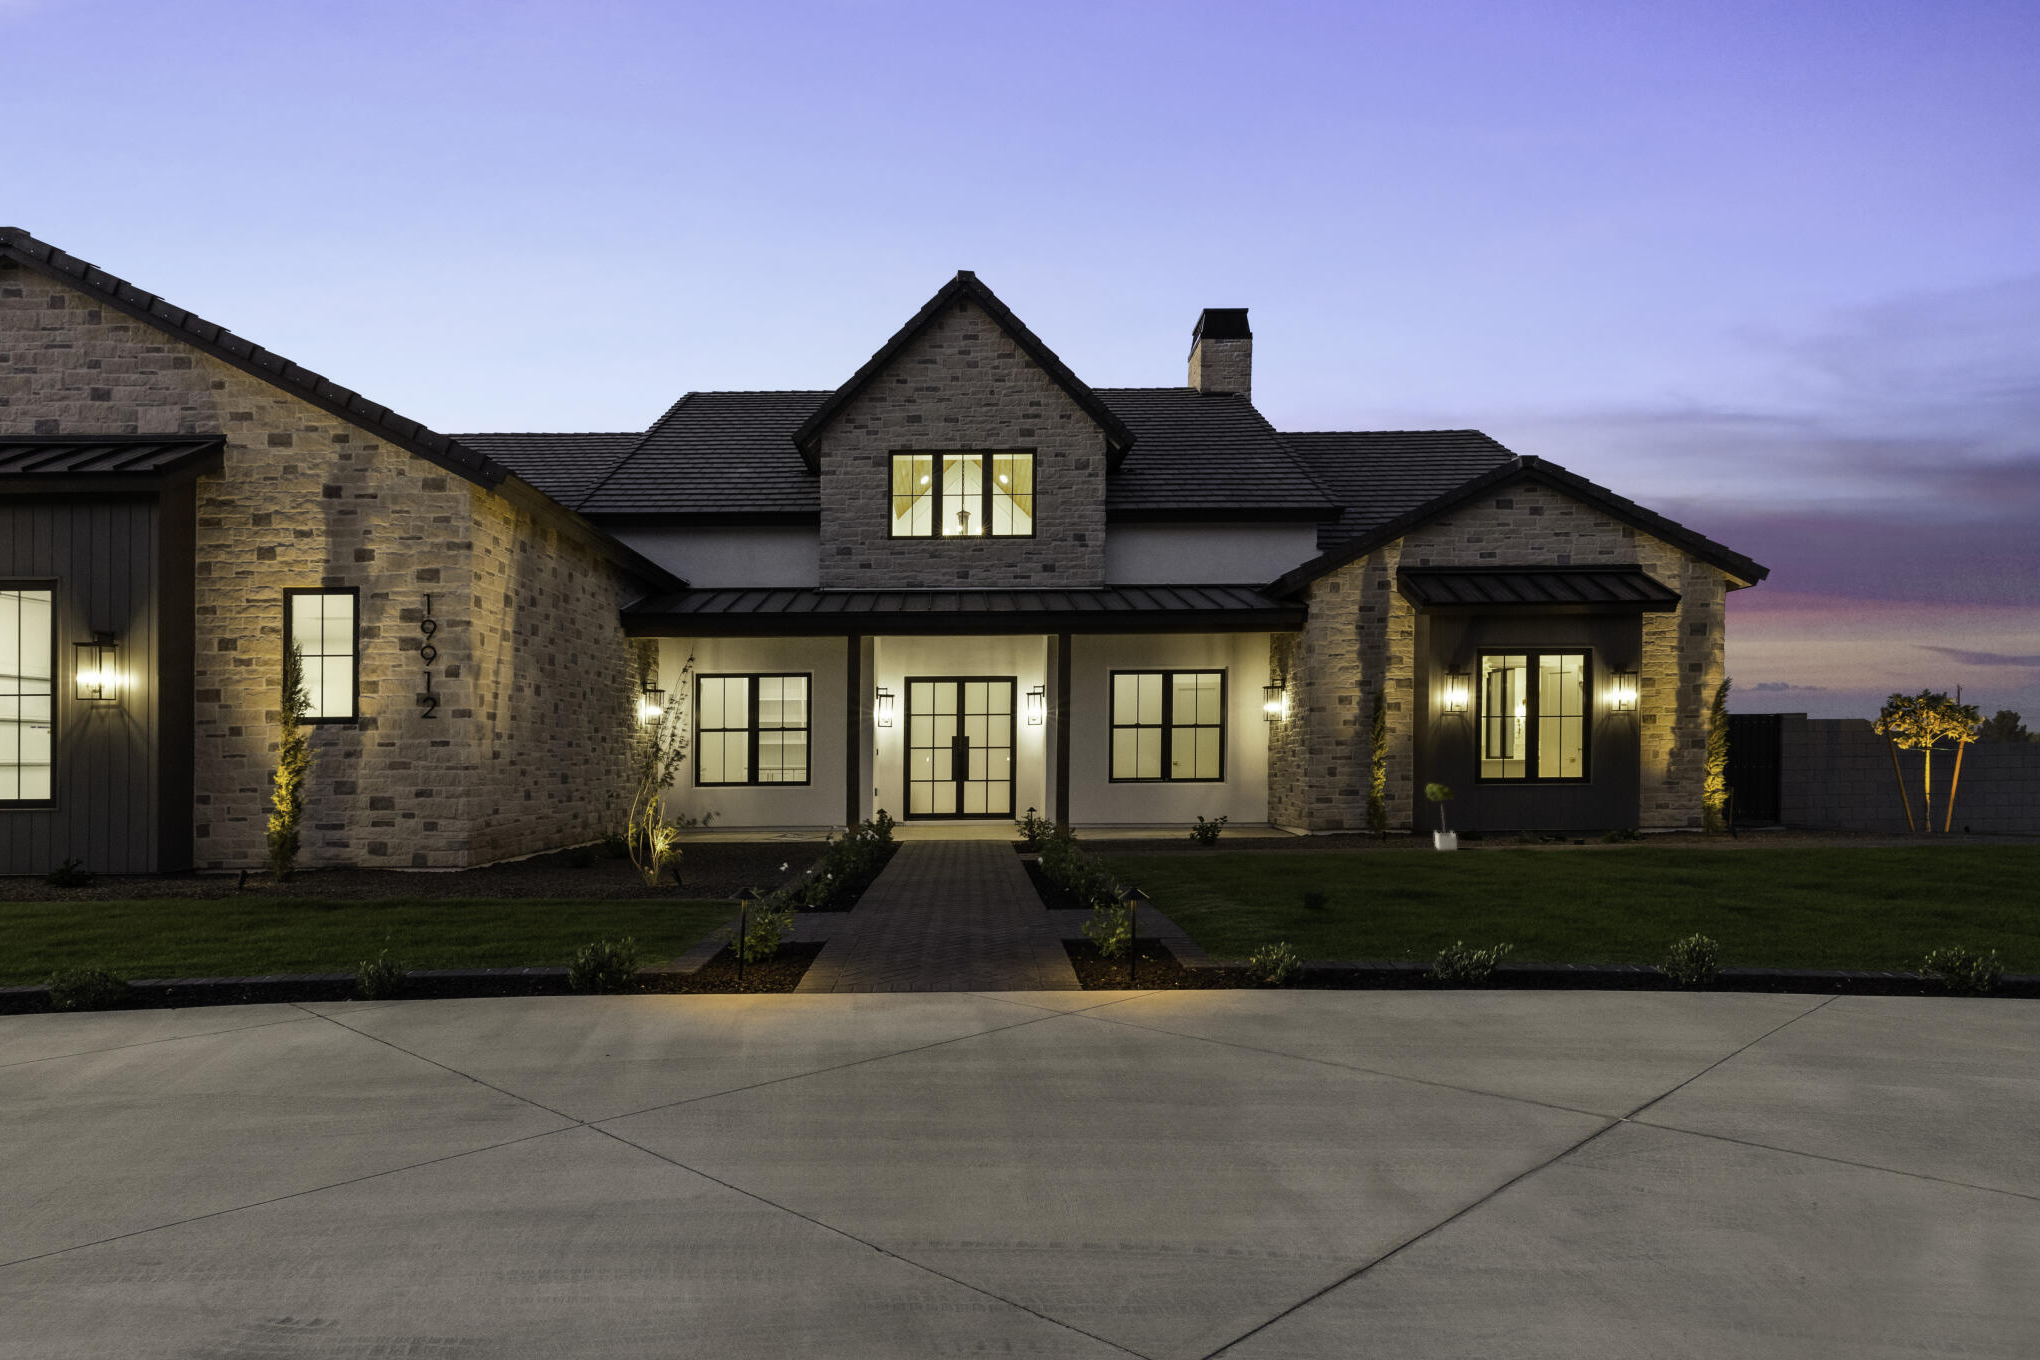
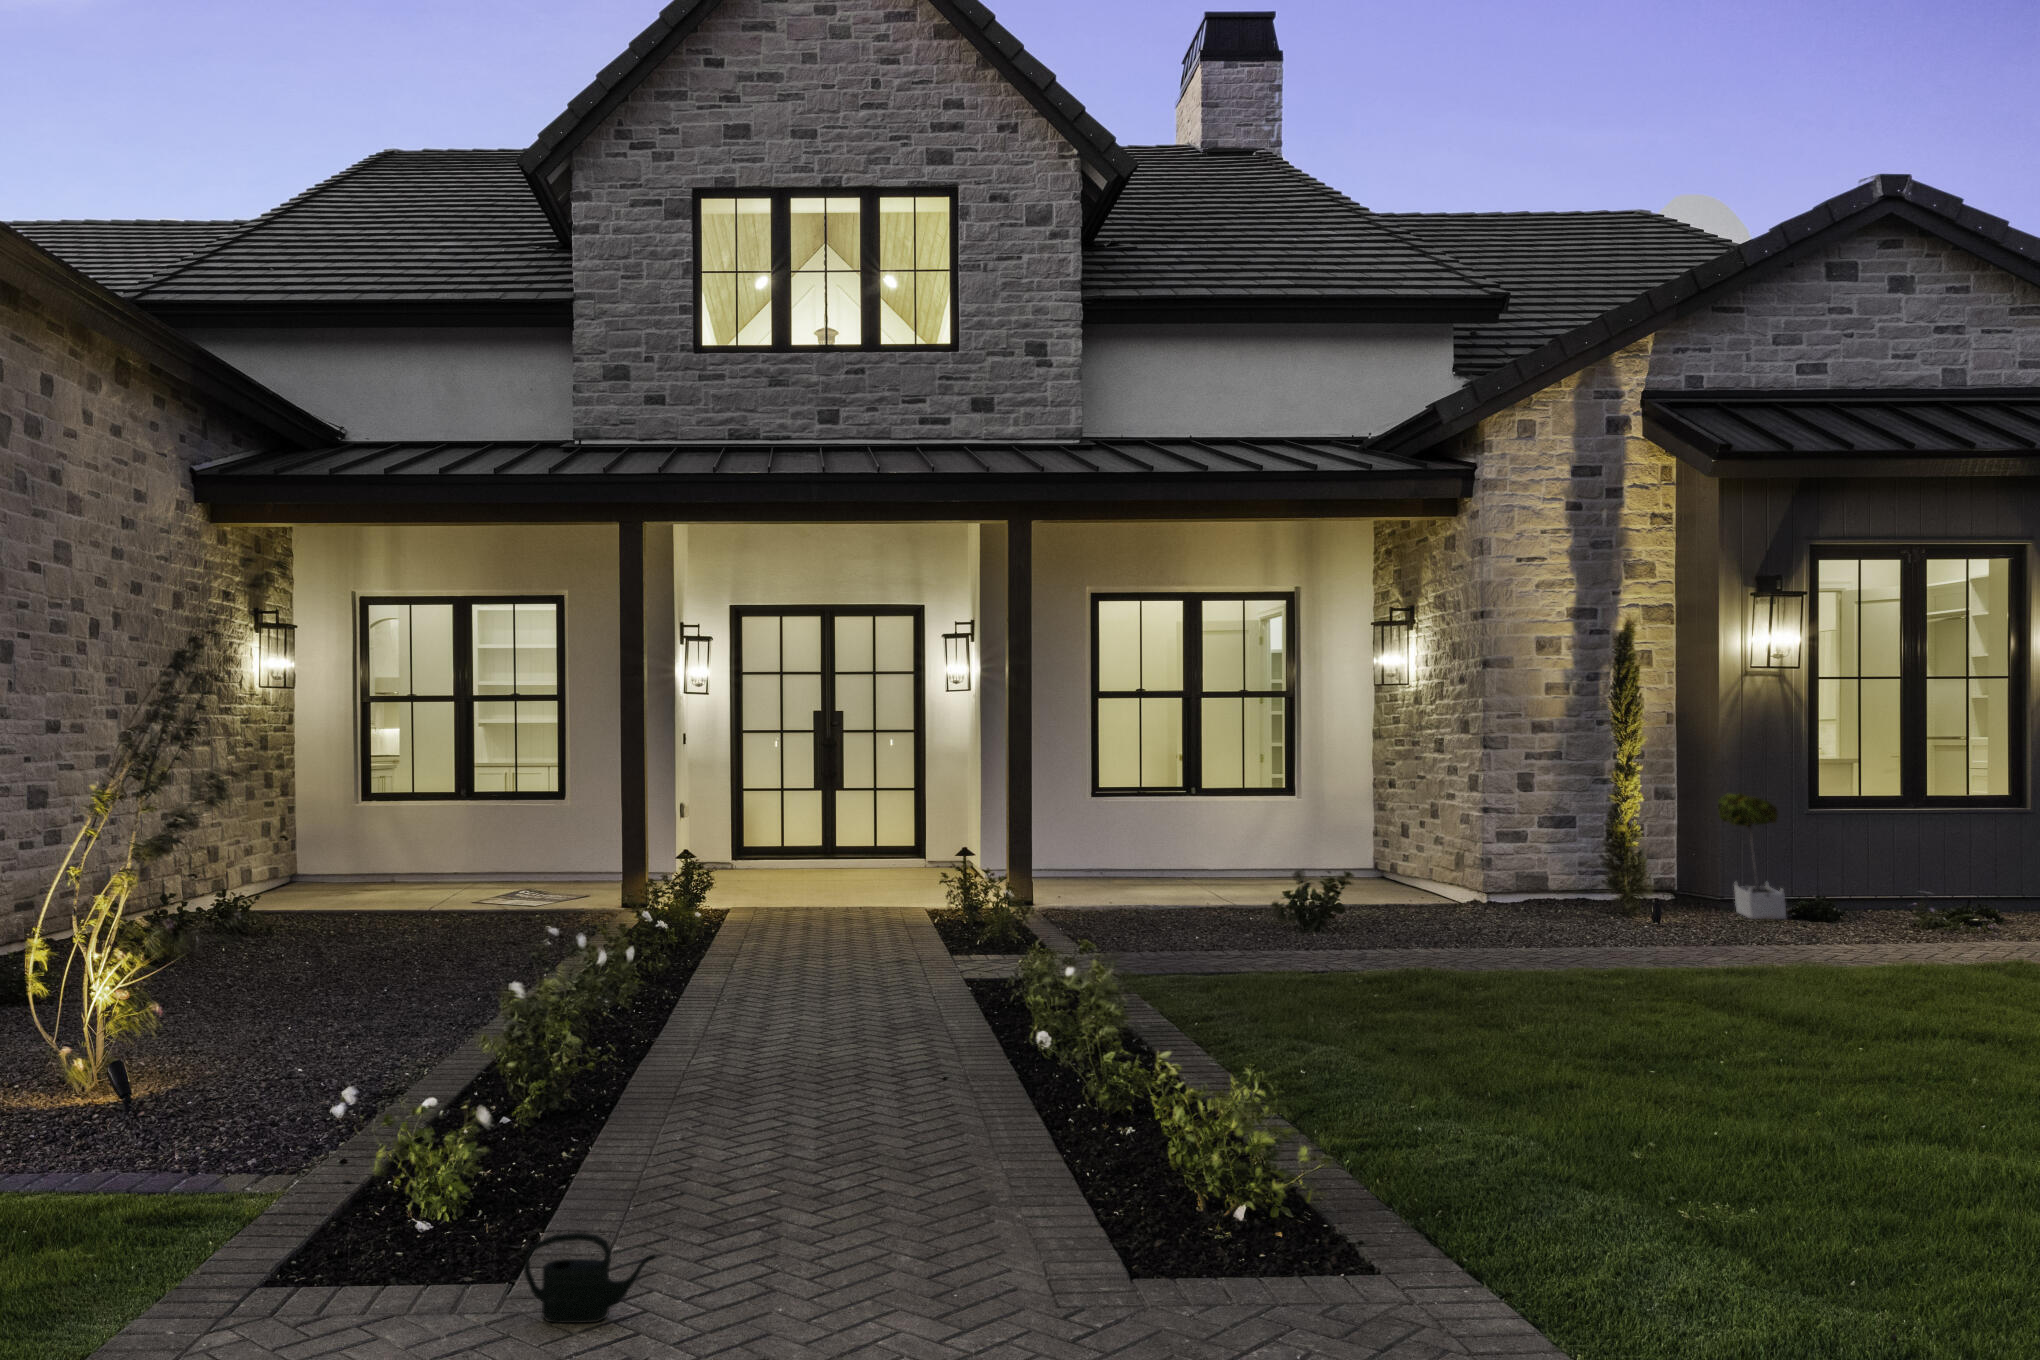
watering can: present [1300,884,1330,908] -> present [524,1232,656,1323]

